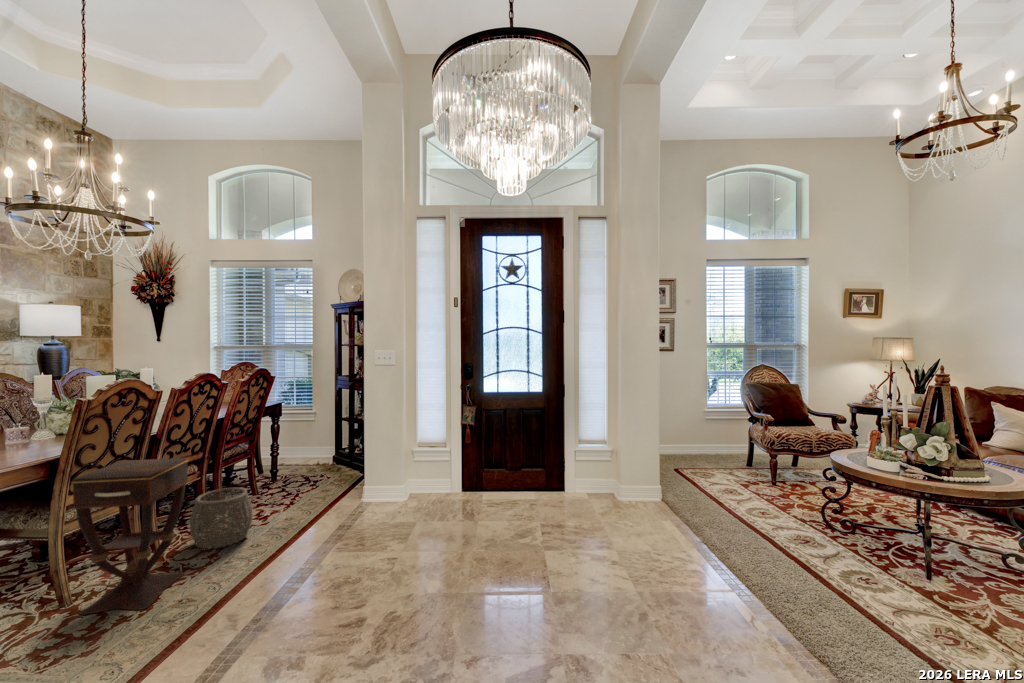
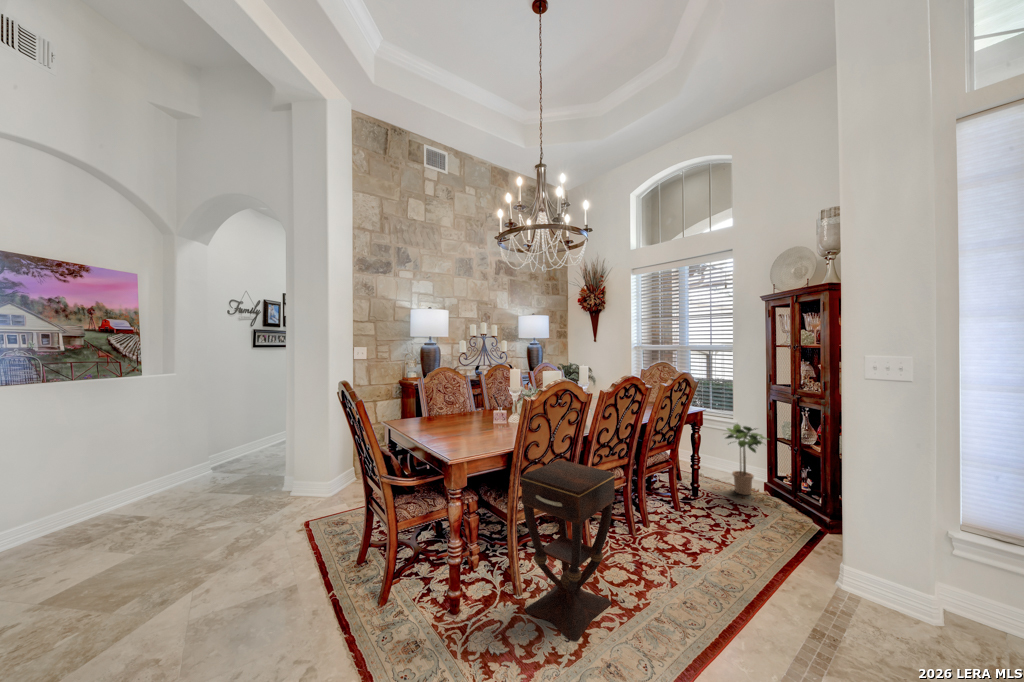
potted plant: none [300,412,338,471] -> present [726,424,767,495]
woven basket: present [190,488,253,549] -> none [616,504,681,580]

